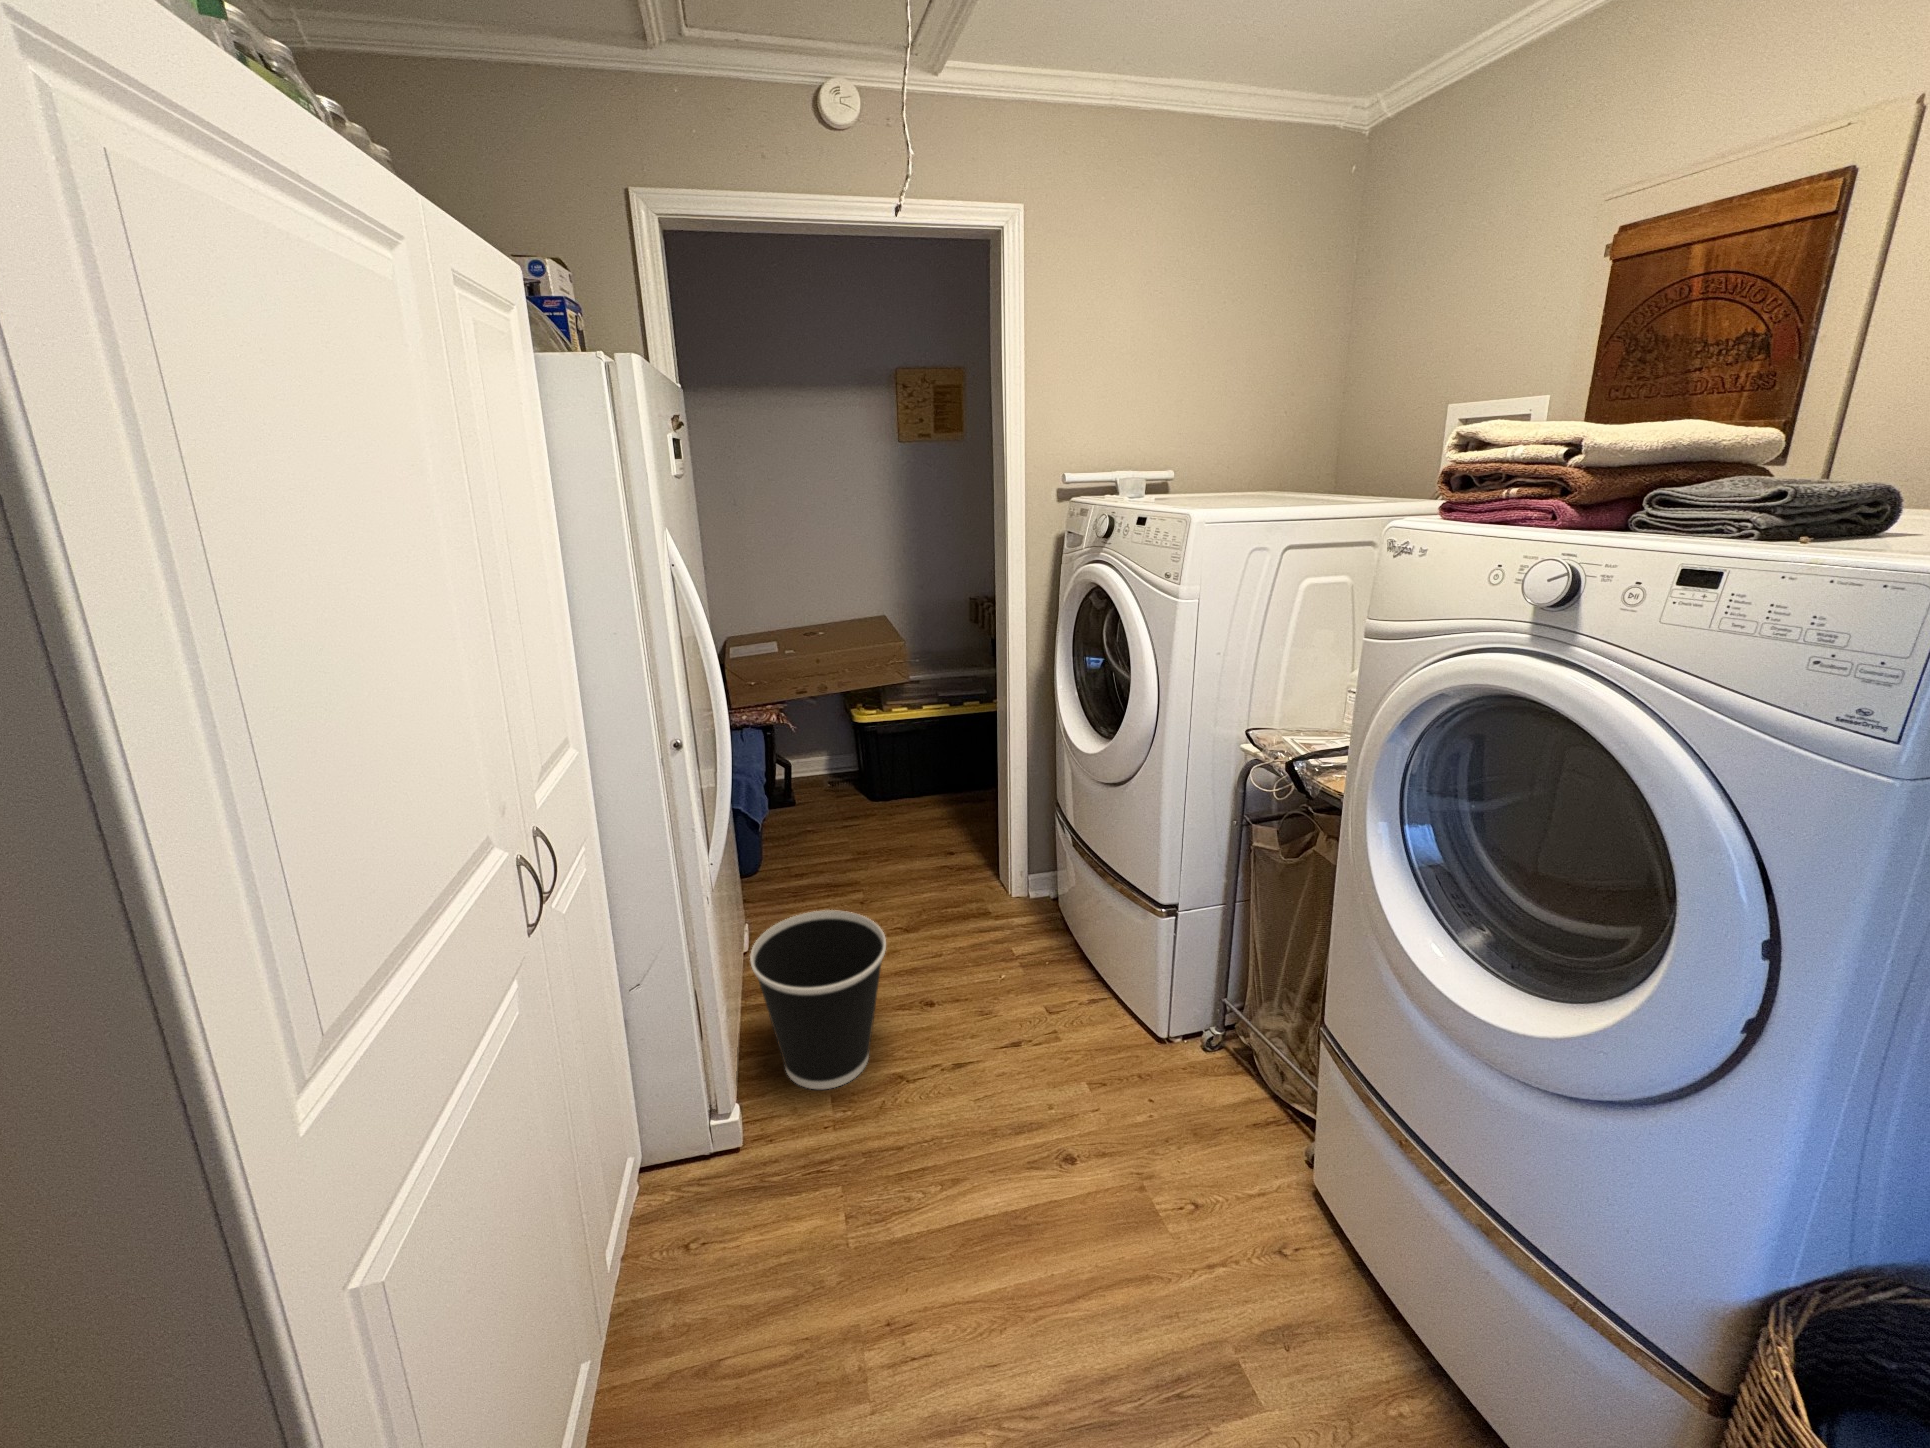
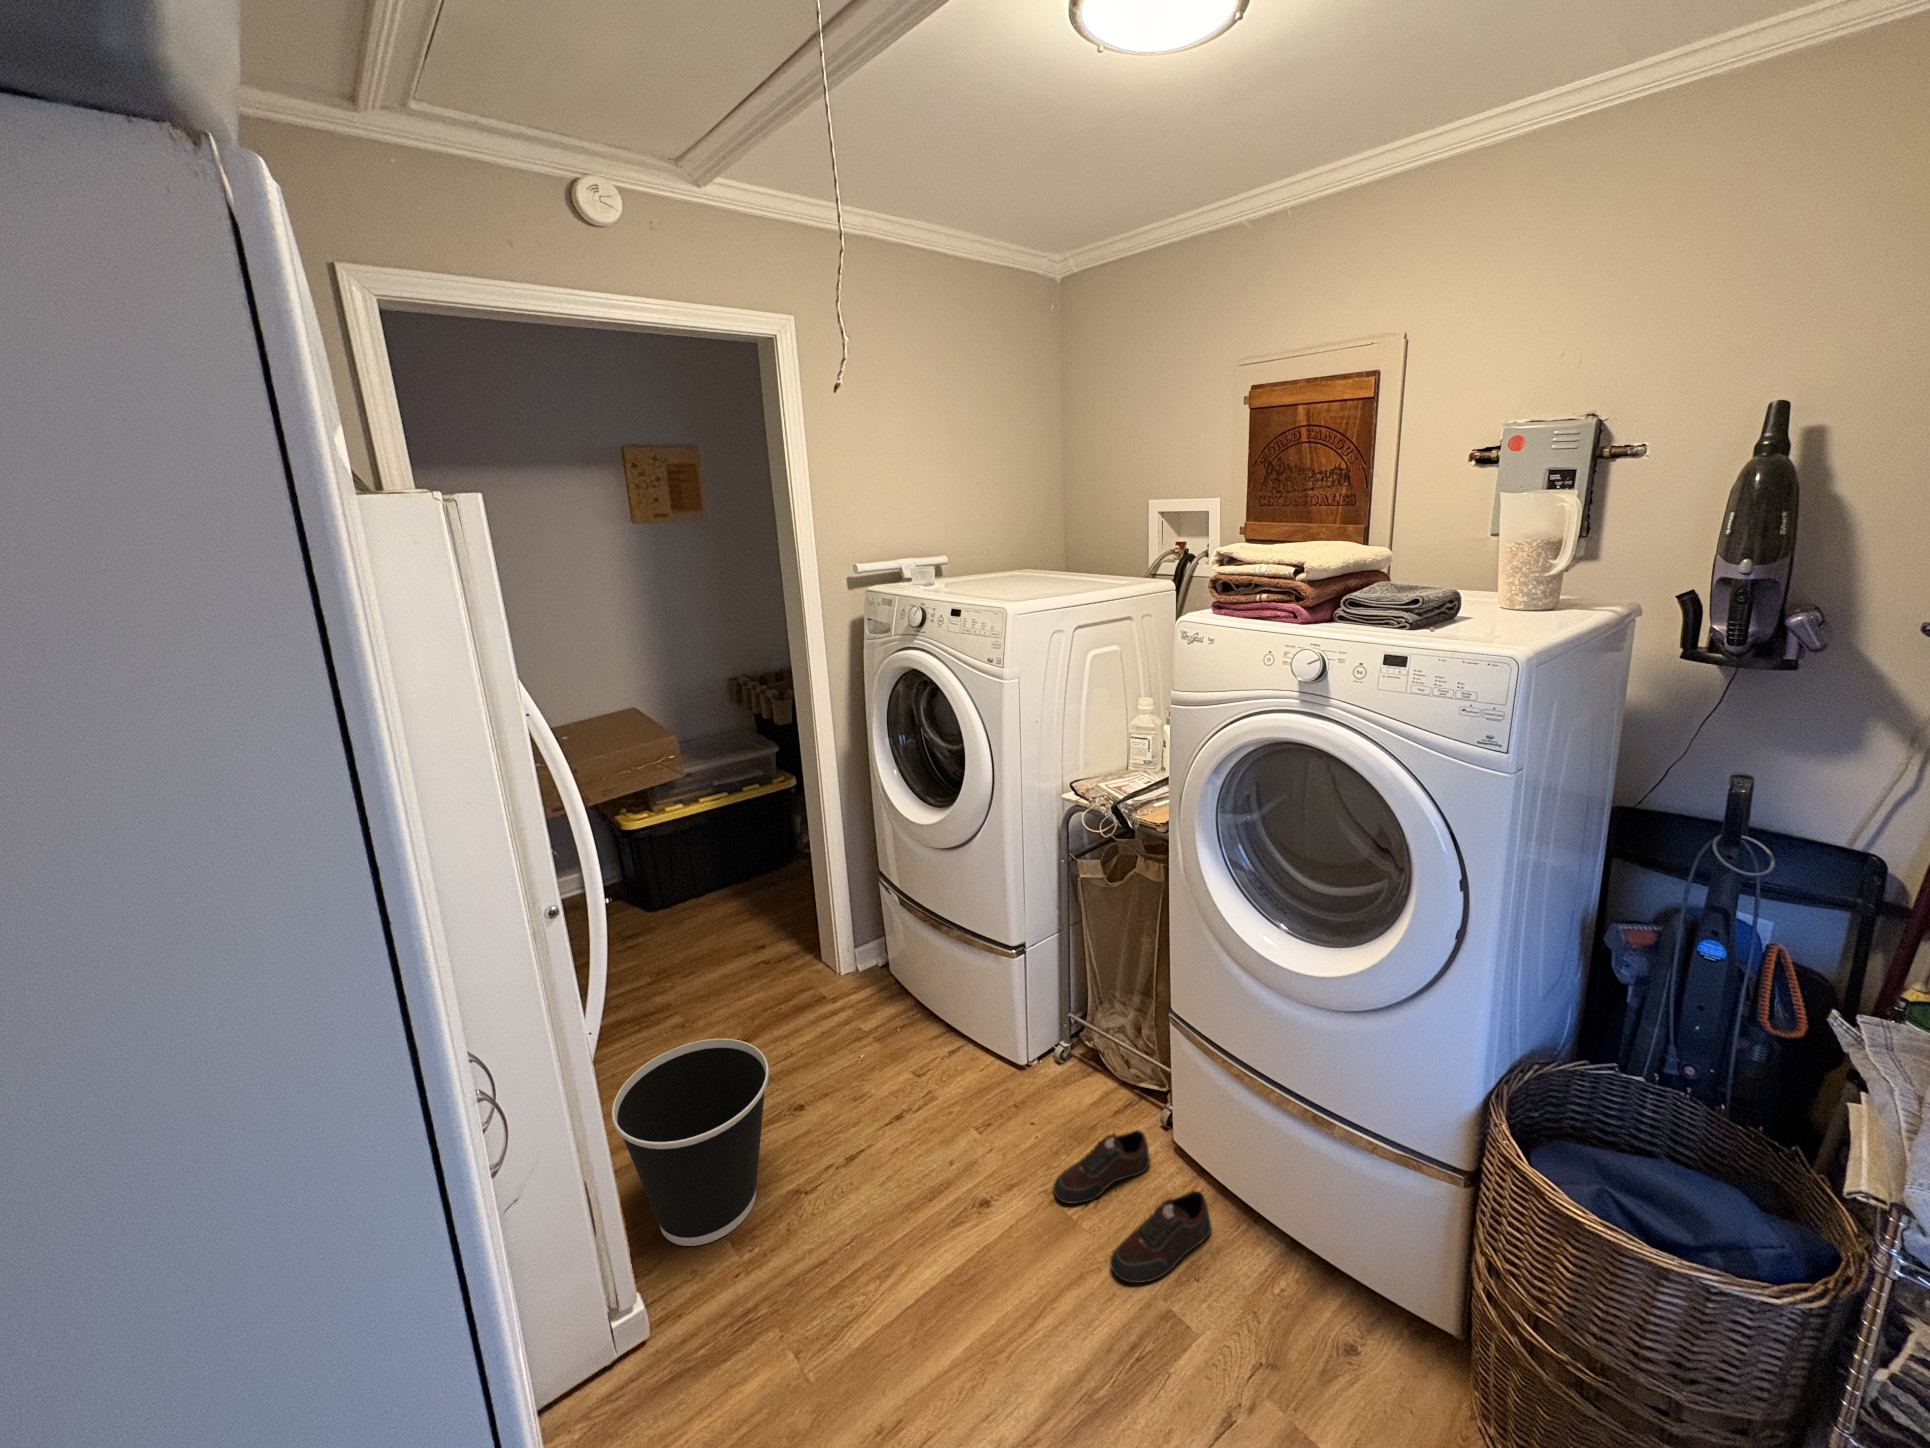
shoe: none [1145,1142,1327,1323] -> present [1053,1130,1211,1283]

